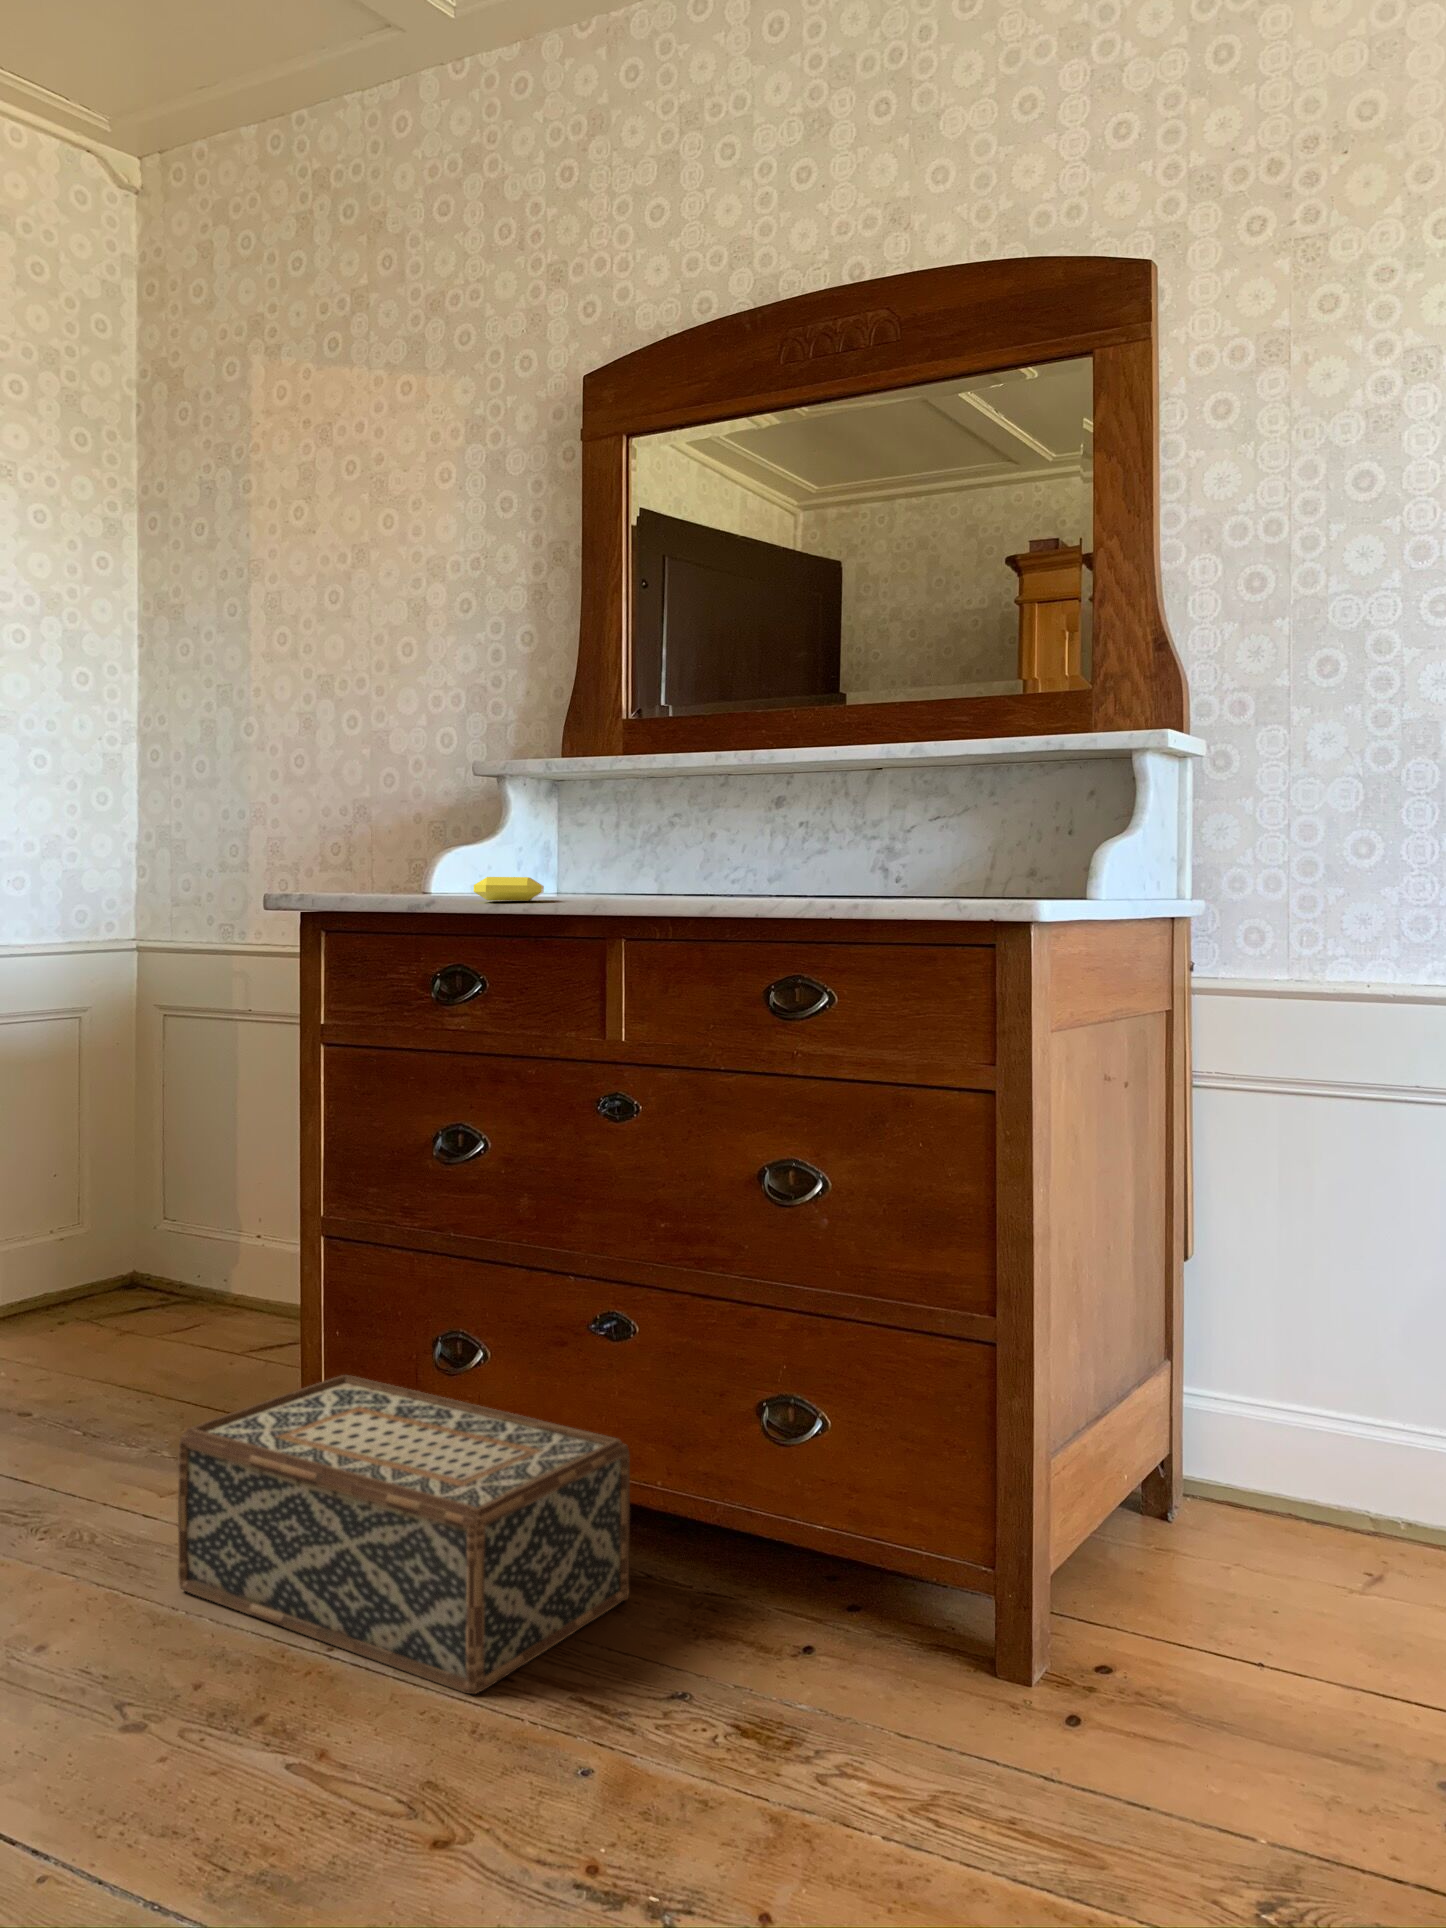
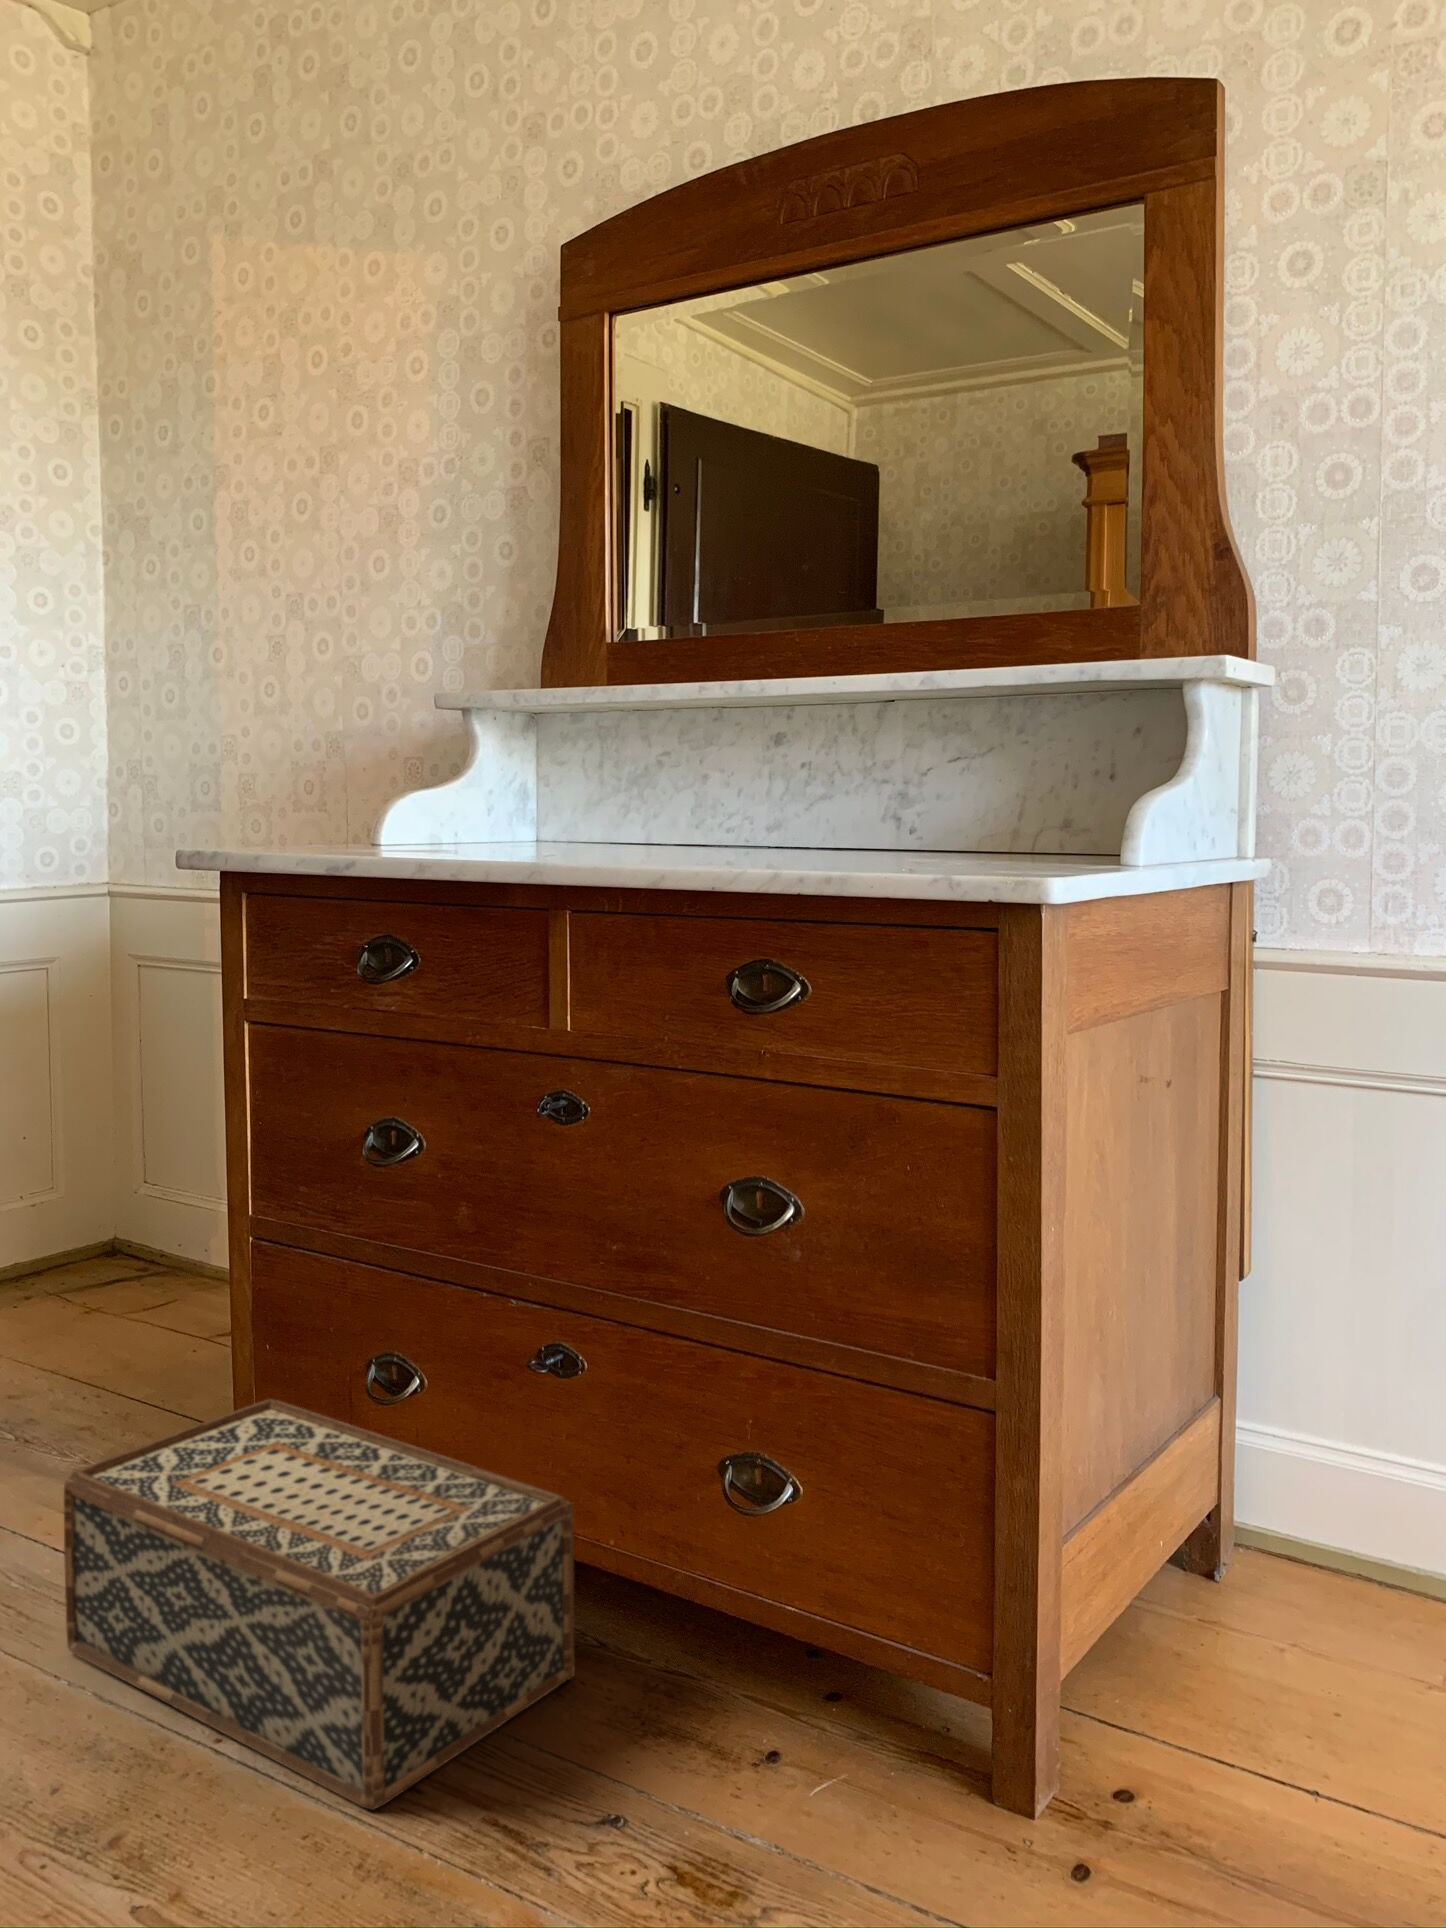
soap bar: present [474,877,544,901] -> none [400,835,486,863]

